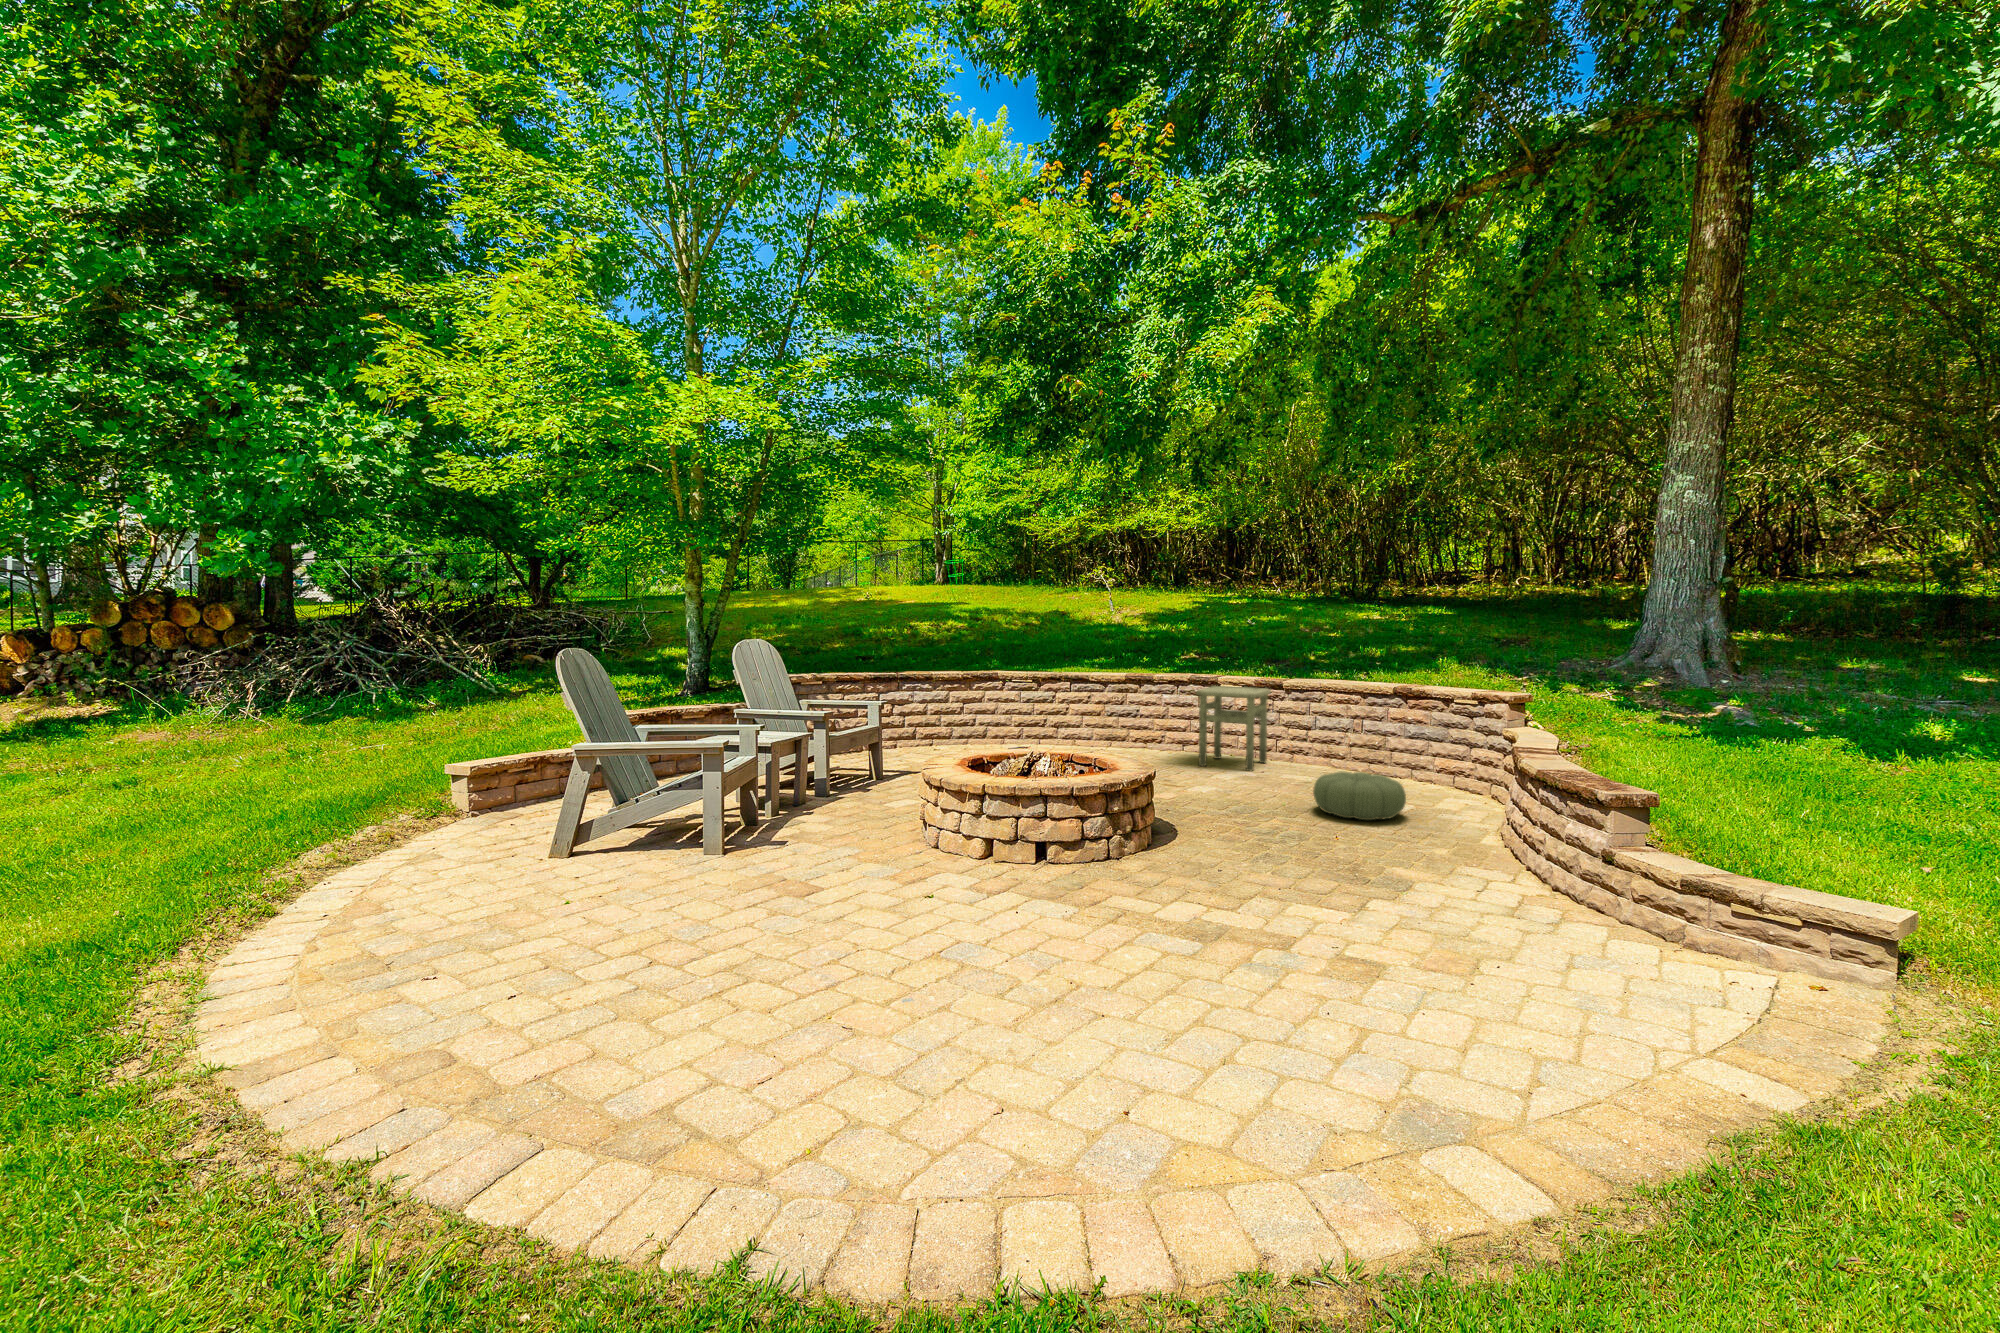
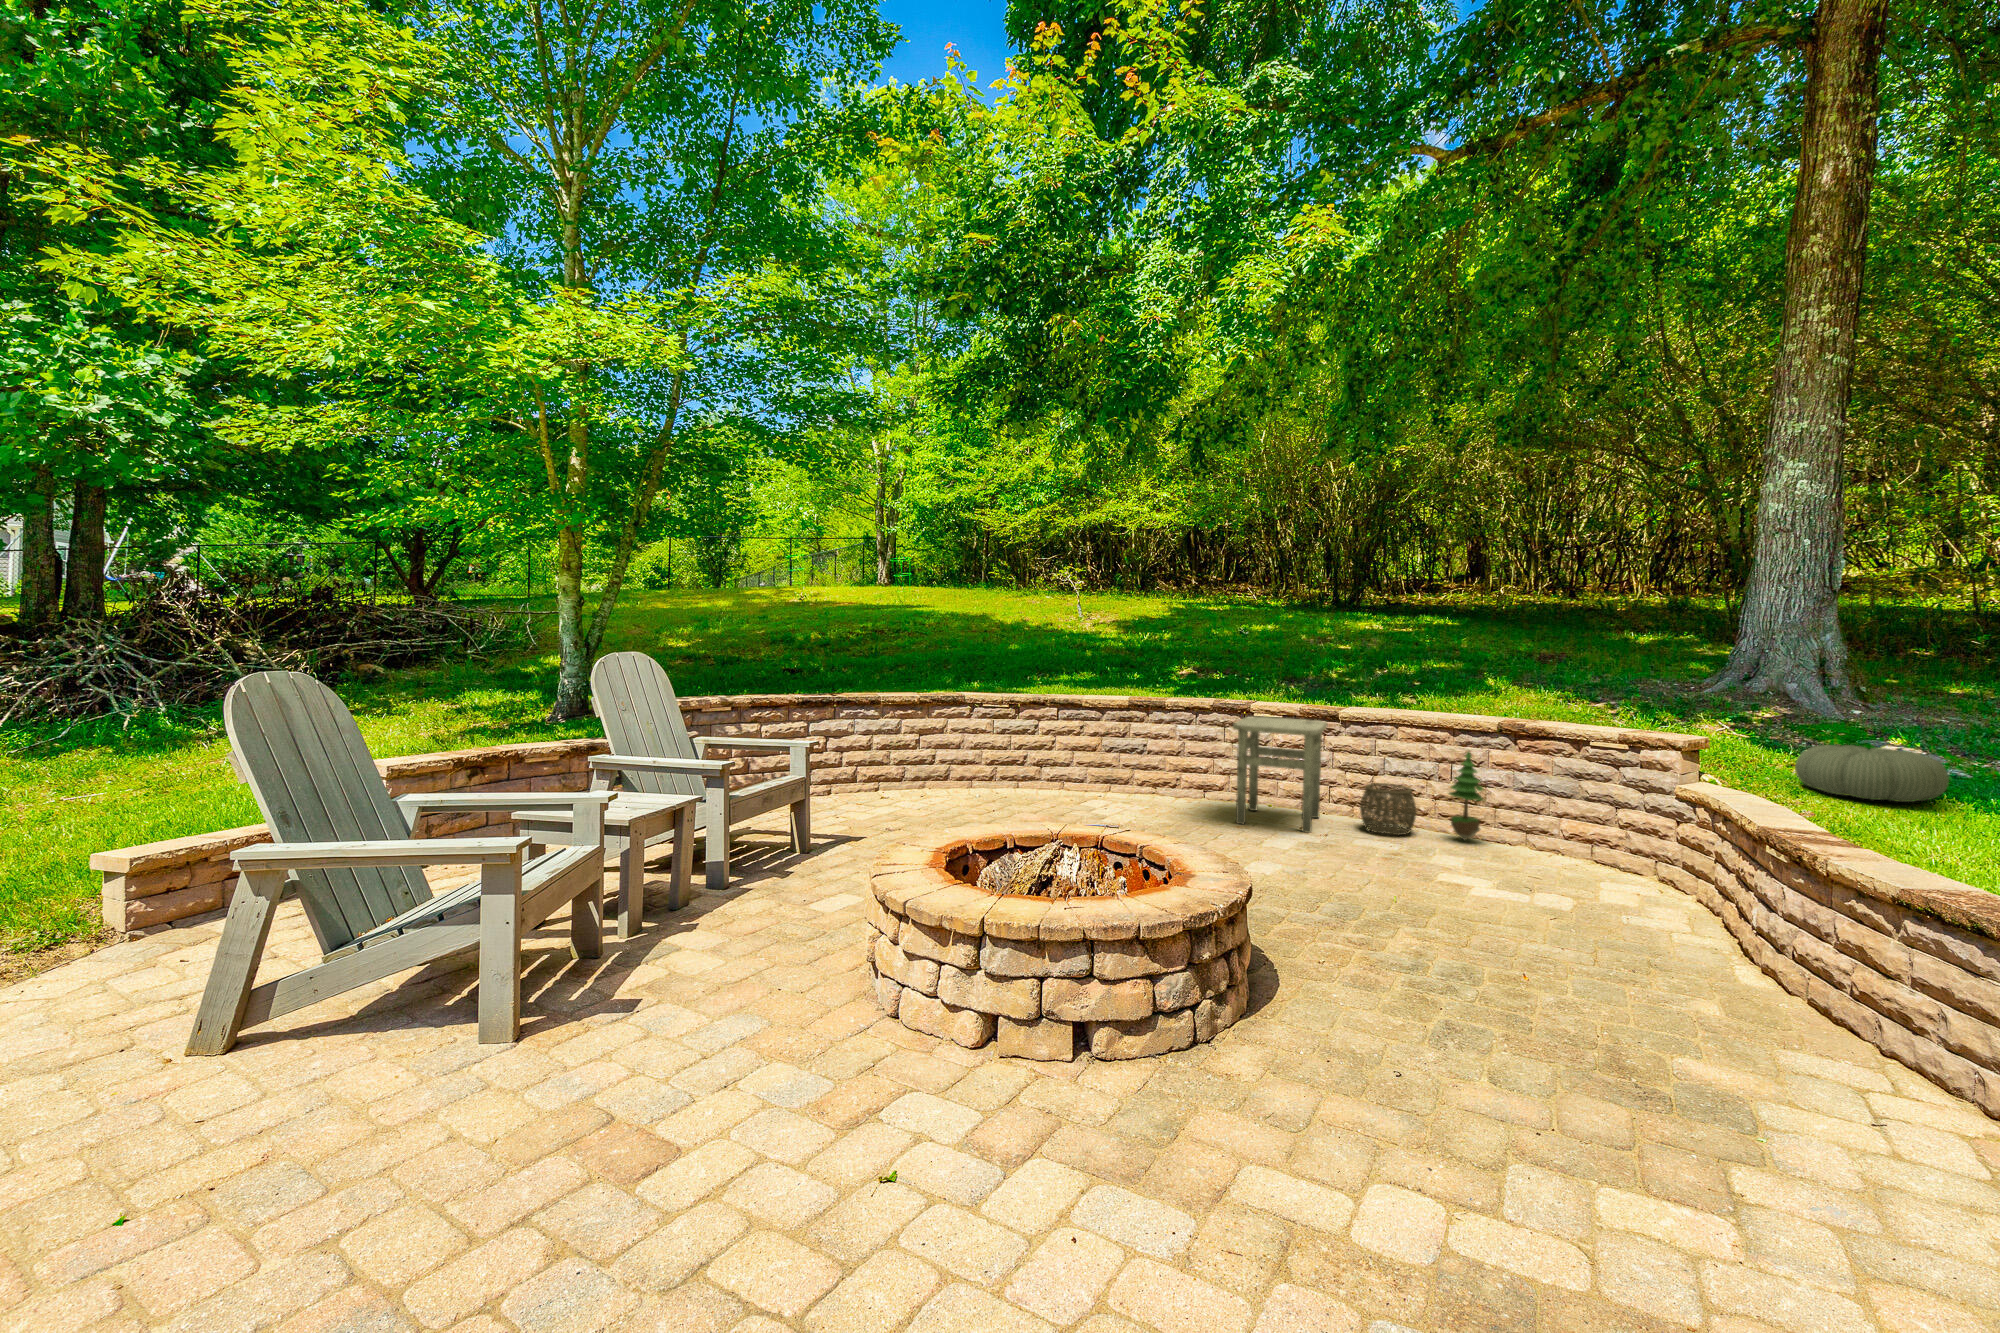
potted tree: none [1354,707,1381,776] -> present [1449,751,1485,840]
woven basket: none [1292,735,1334,773] -> present [1360,783,1416,836]
pouf: present [1313,772,1406,820] -> present [1795,745,1949,802]

